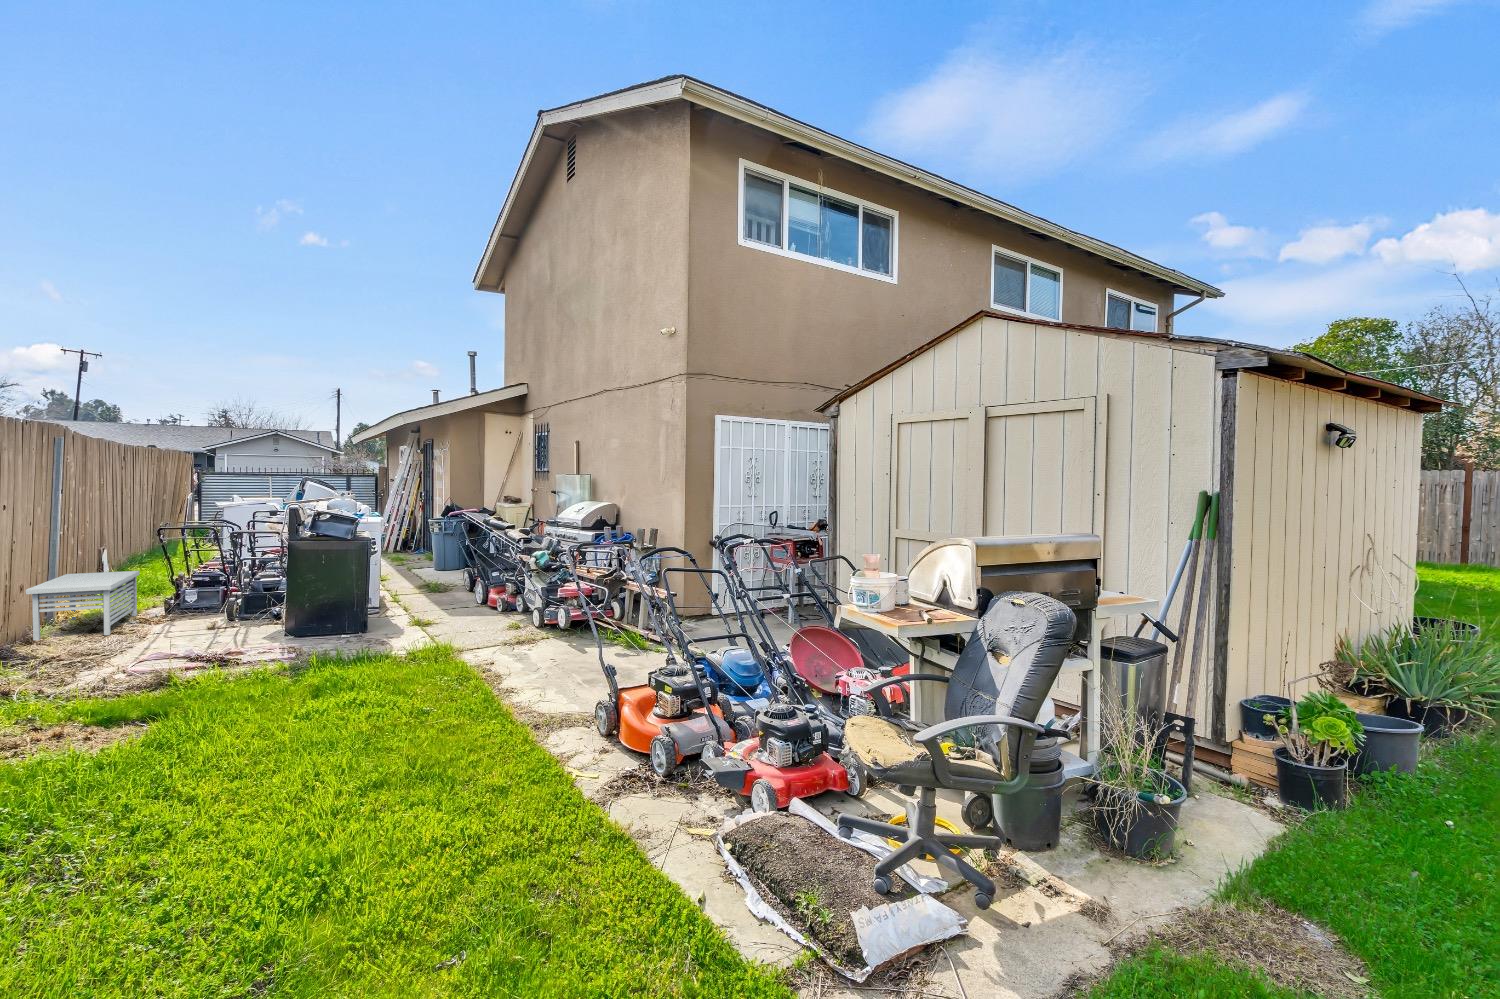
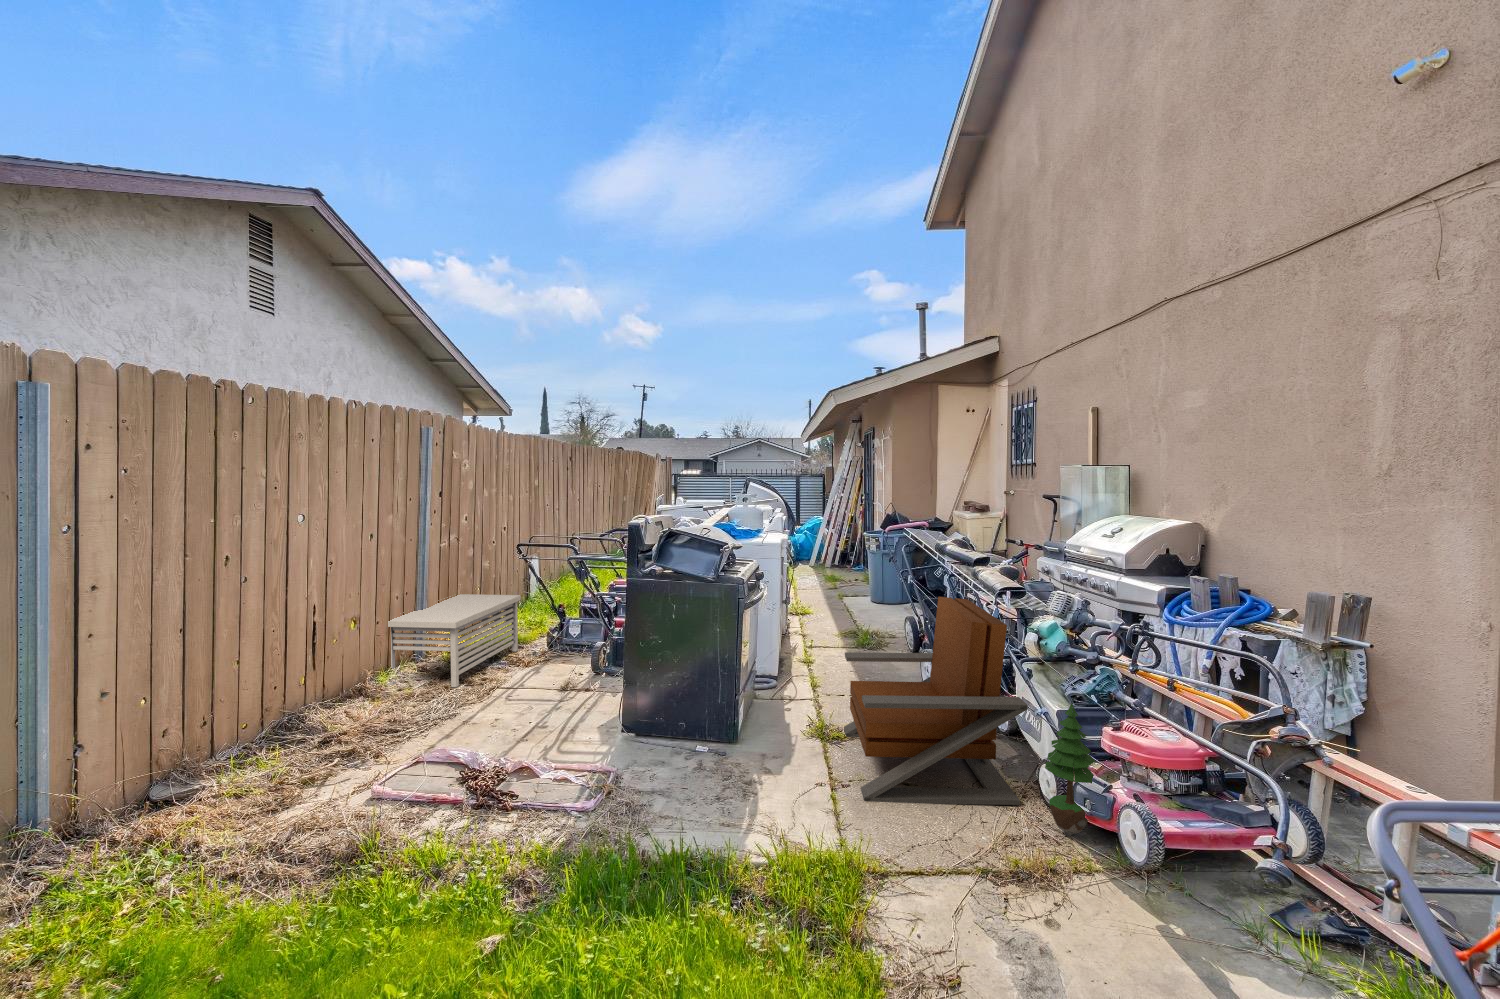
lounge chair: none [431,543,527,640] -> present [844,597,1028,805]
potted tree: none [533,578,555,636] -> present [1045,704,1095,835]

